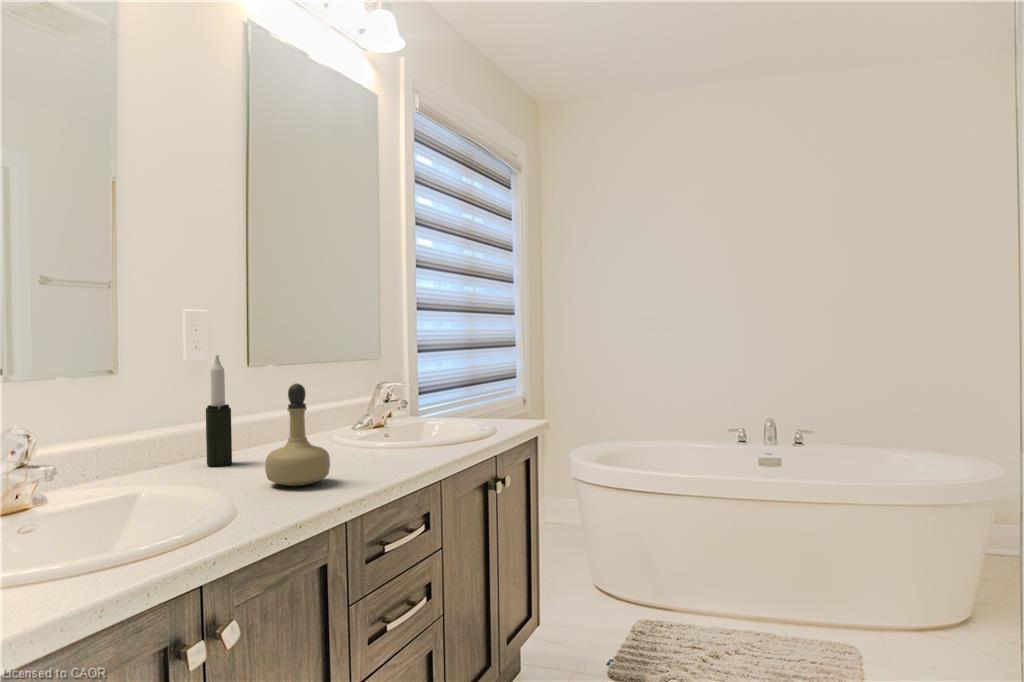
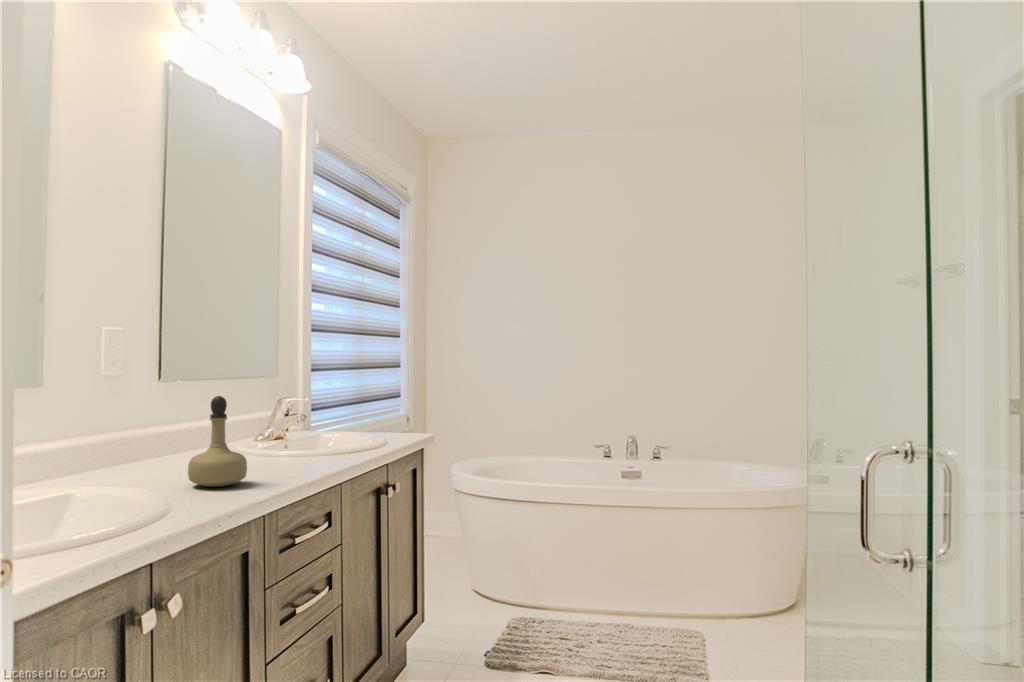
candle: present [206,355,232,466] -> none [122,370,147,473]

